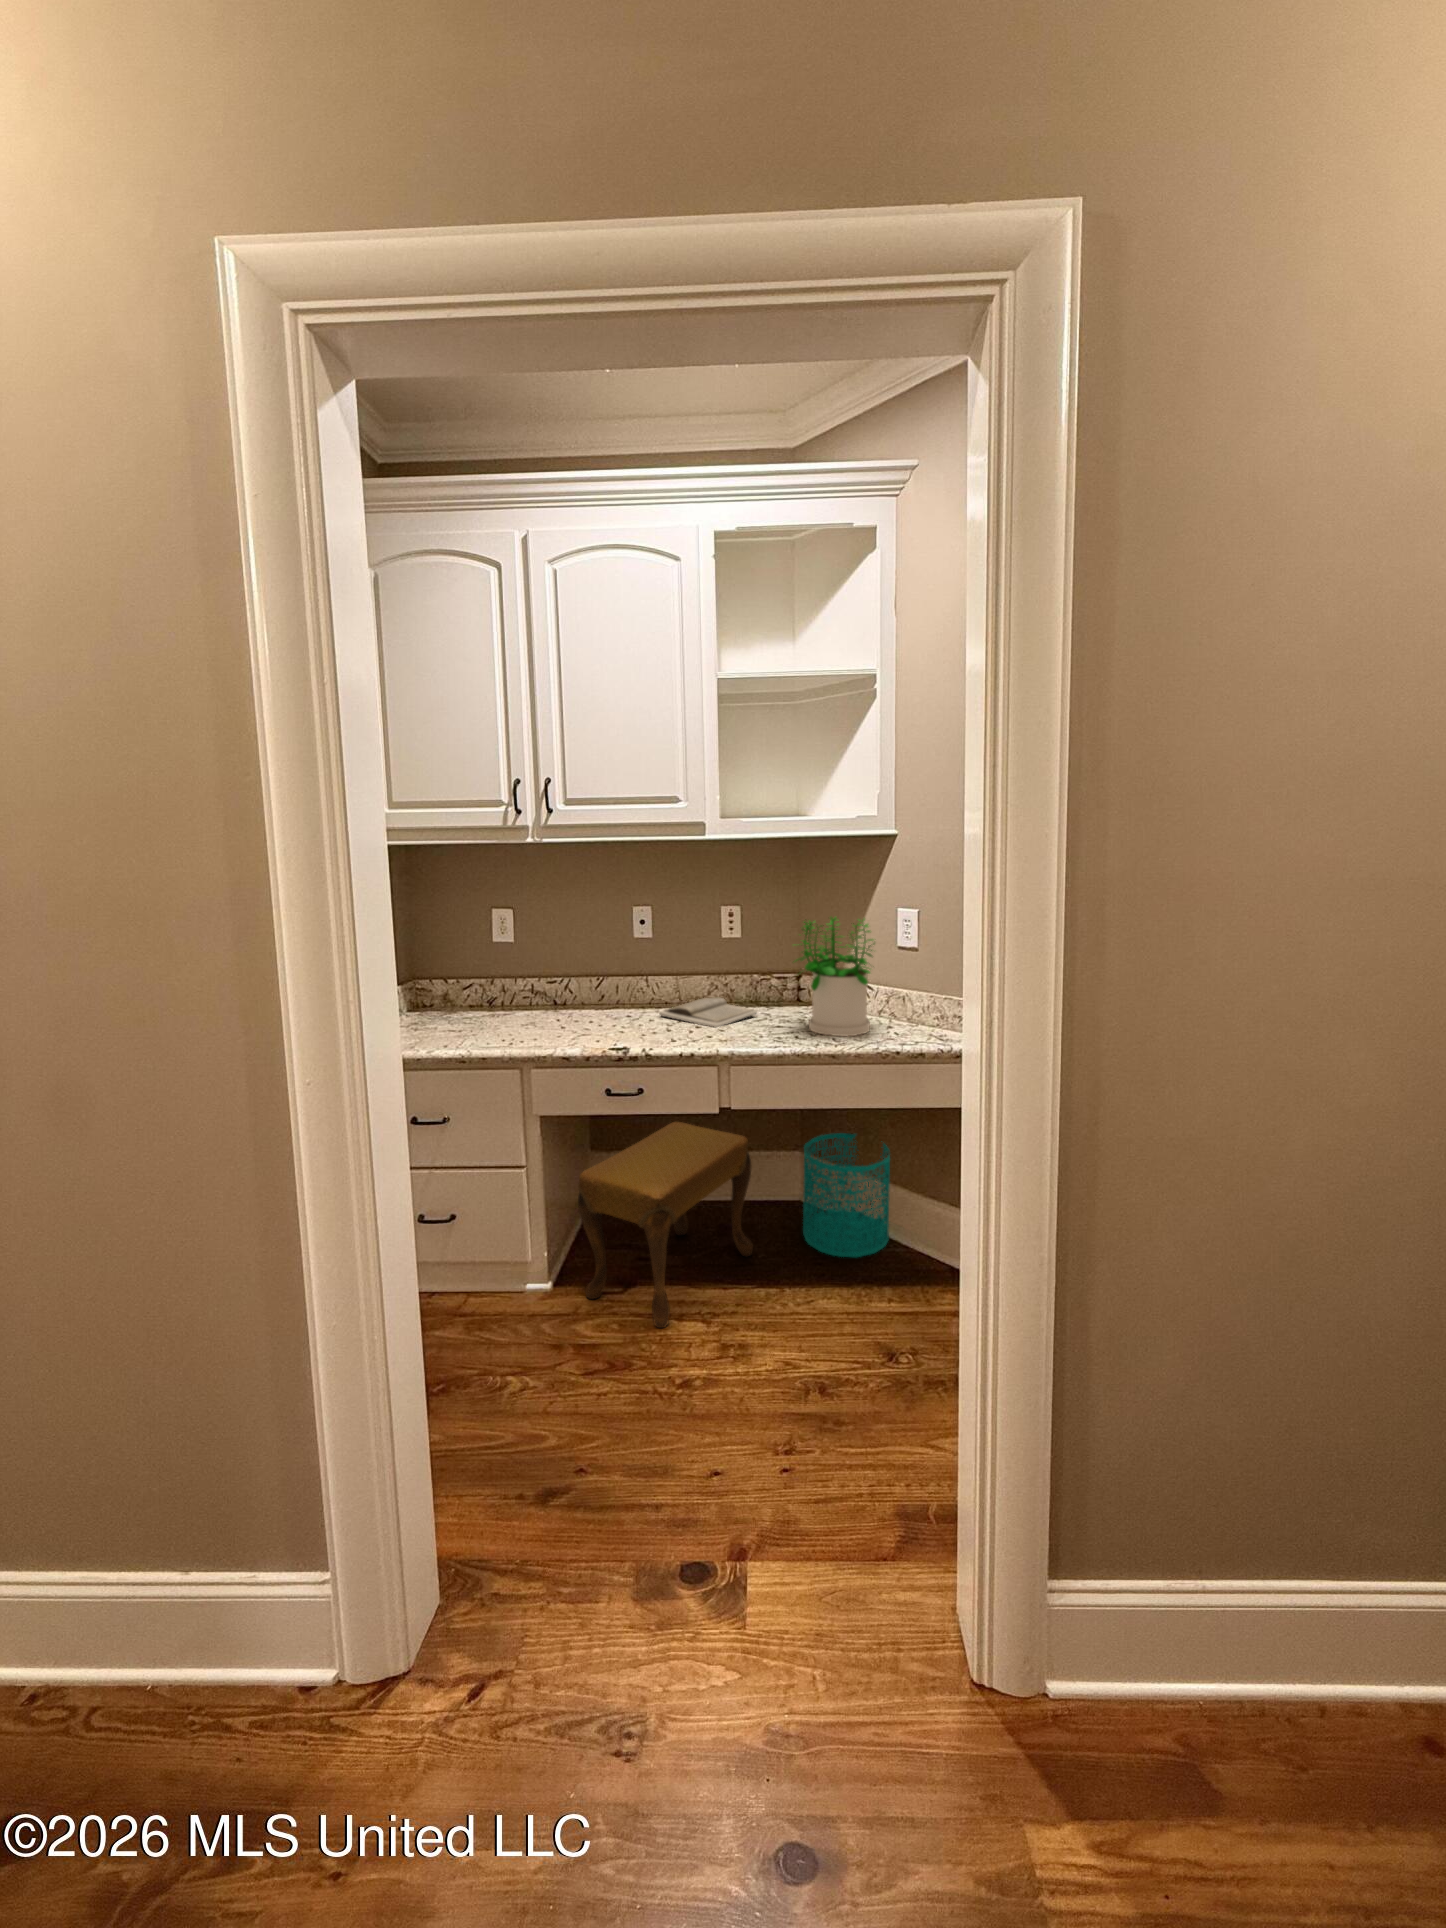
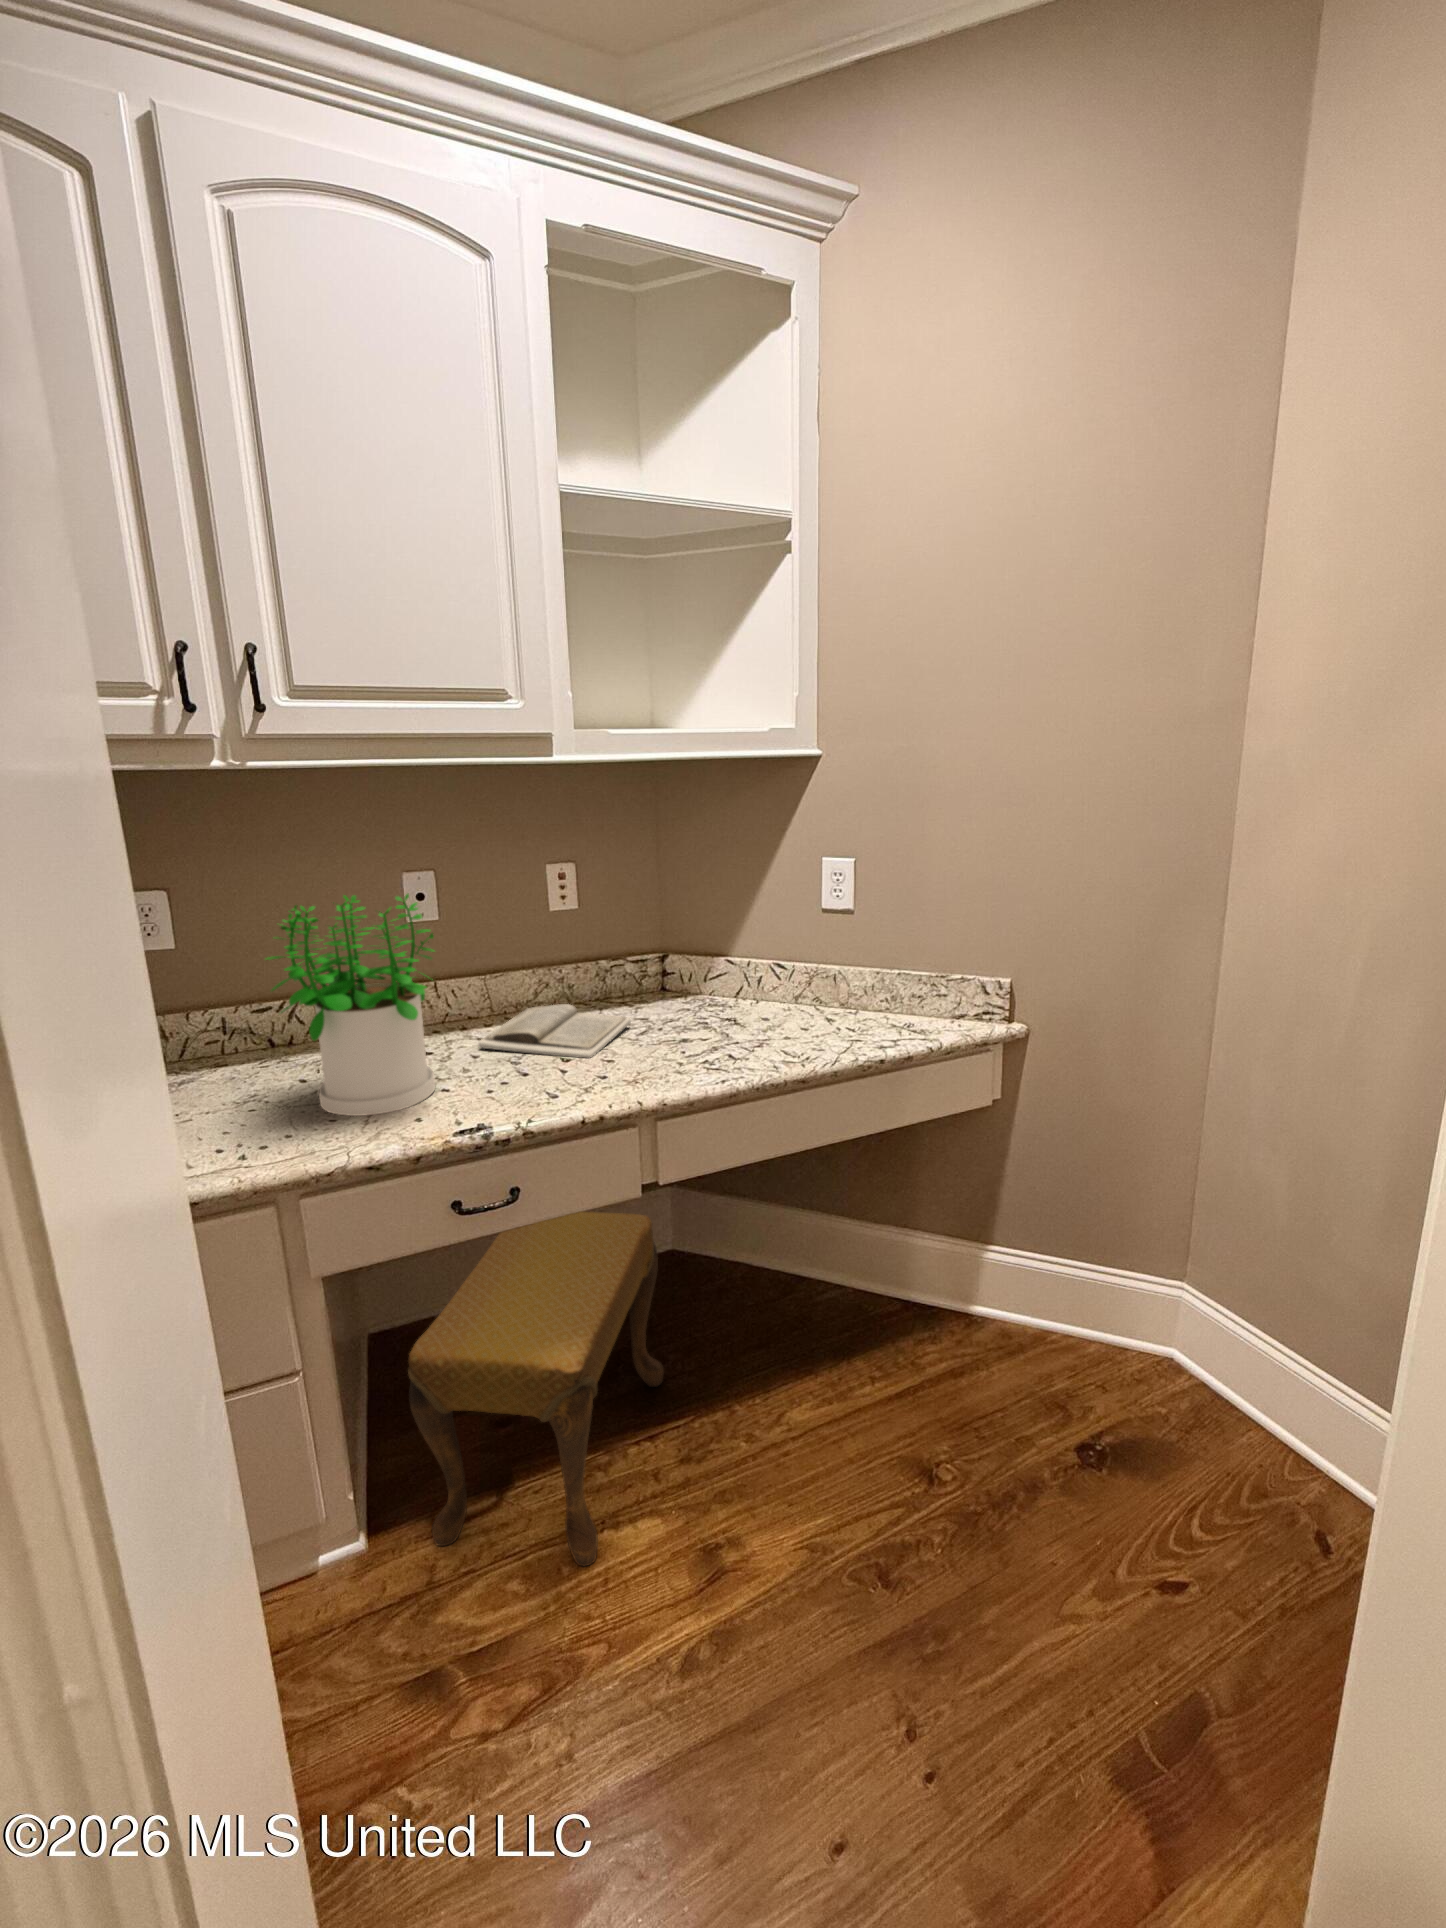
potted plant: present [796,917,875,1036] -> present [266,894,435,1116]
wastebasket: present [803,1133,890,1257] -> none [710,1167,833,1350]

